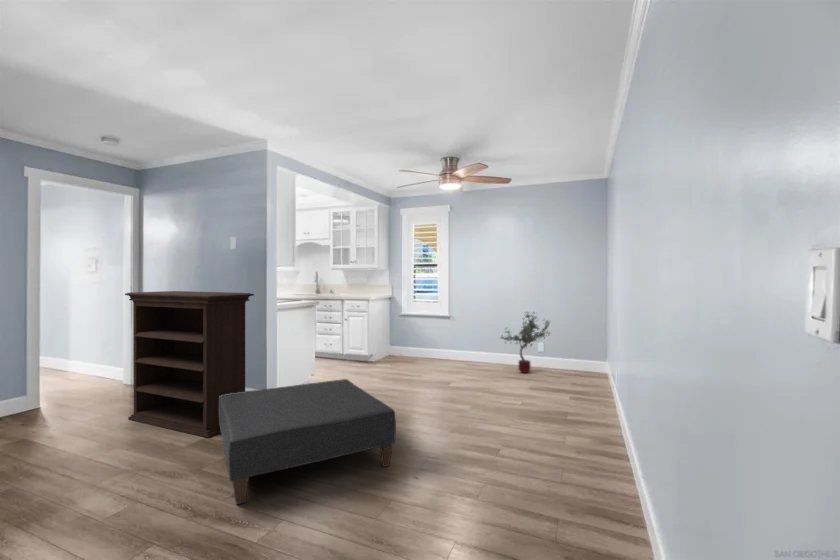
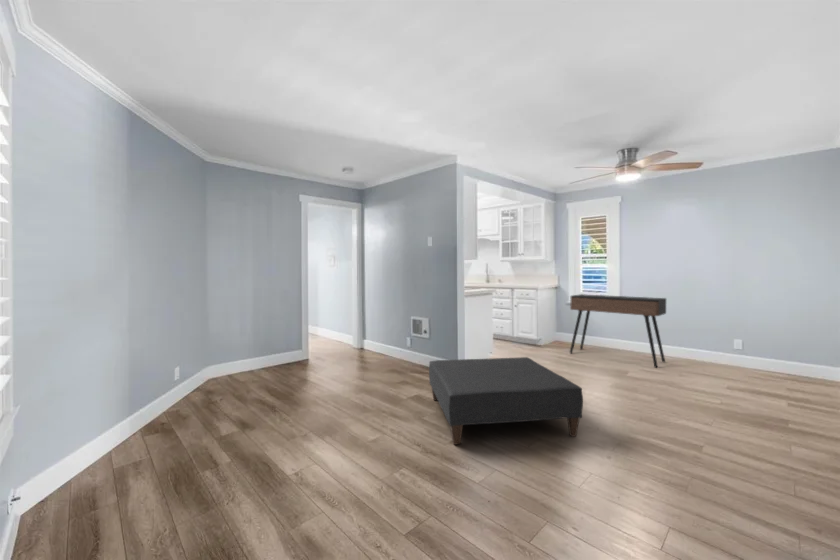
bookshelf: present [125,291,254,438] -> none [360,280,450,393]
console table: none [401,305,487,376] -> present [570,294,666,367]
potted tree: present [501,313,550,373] -> none [681,303,750,369]

